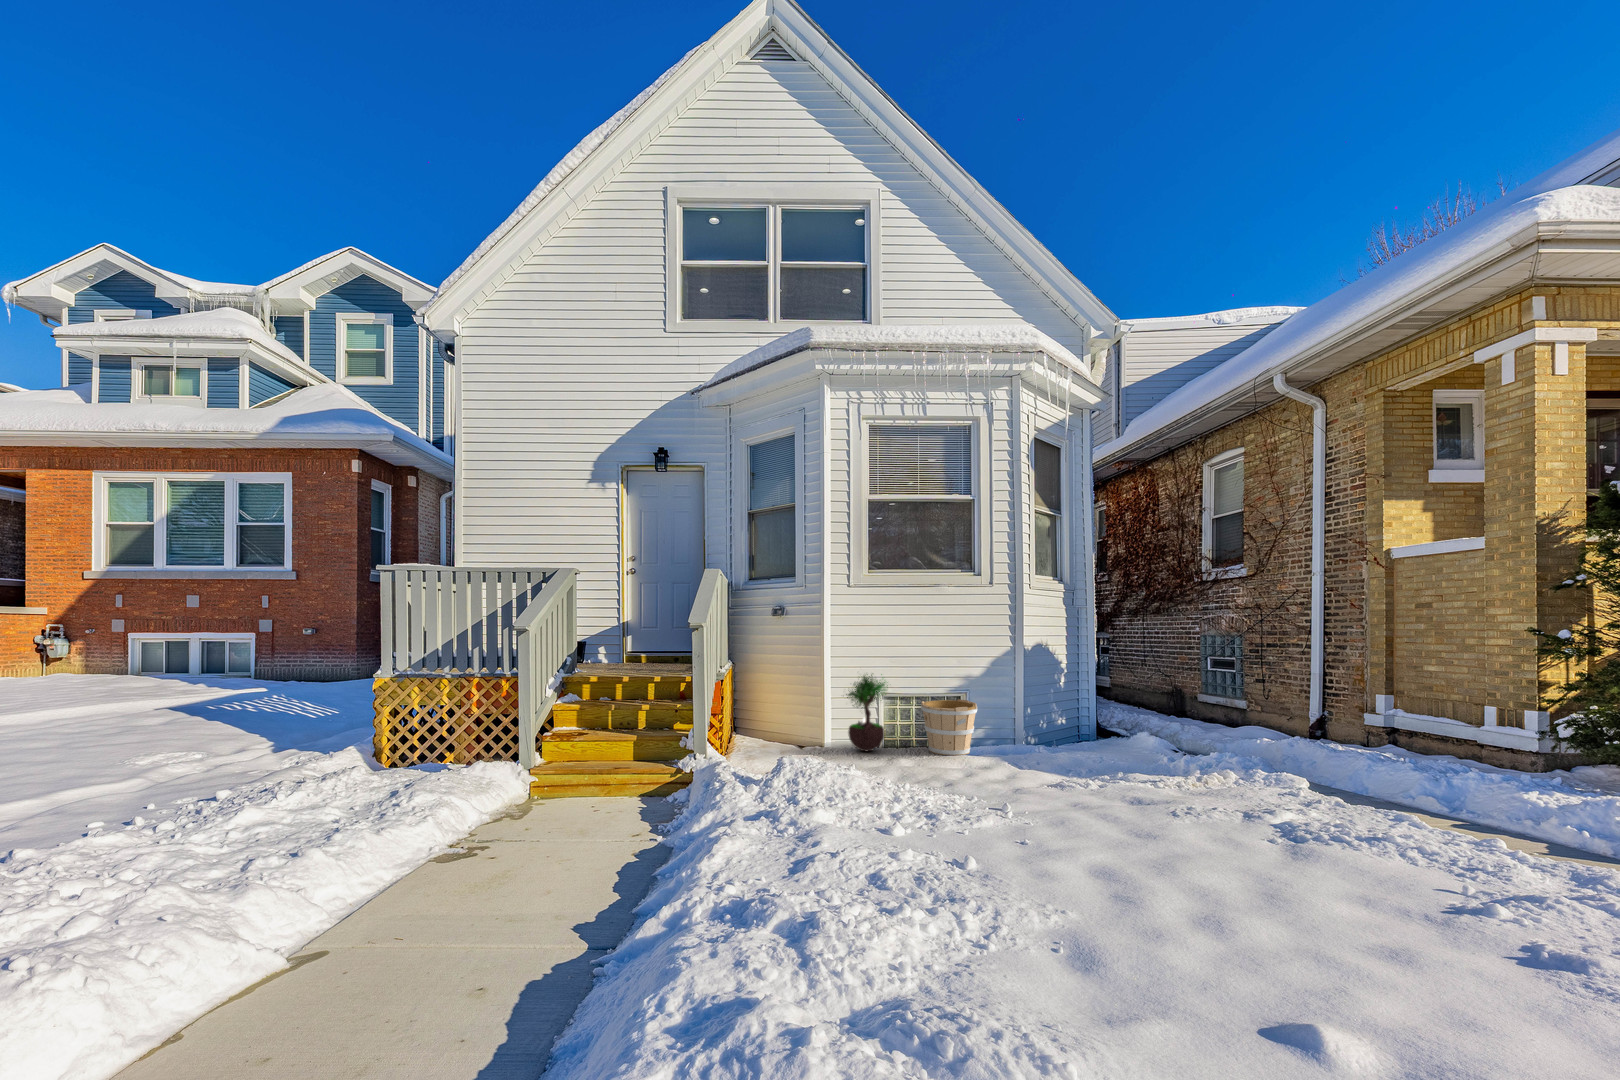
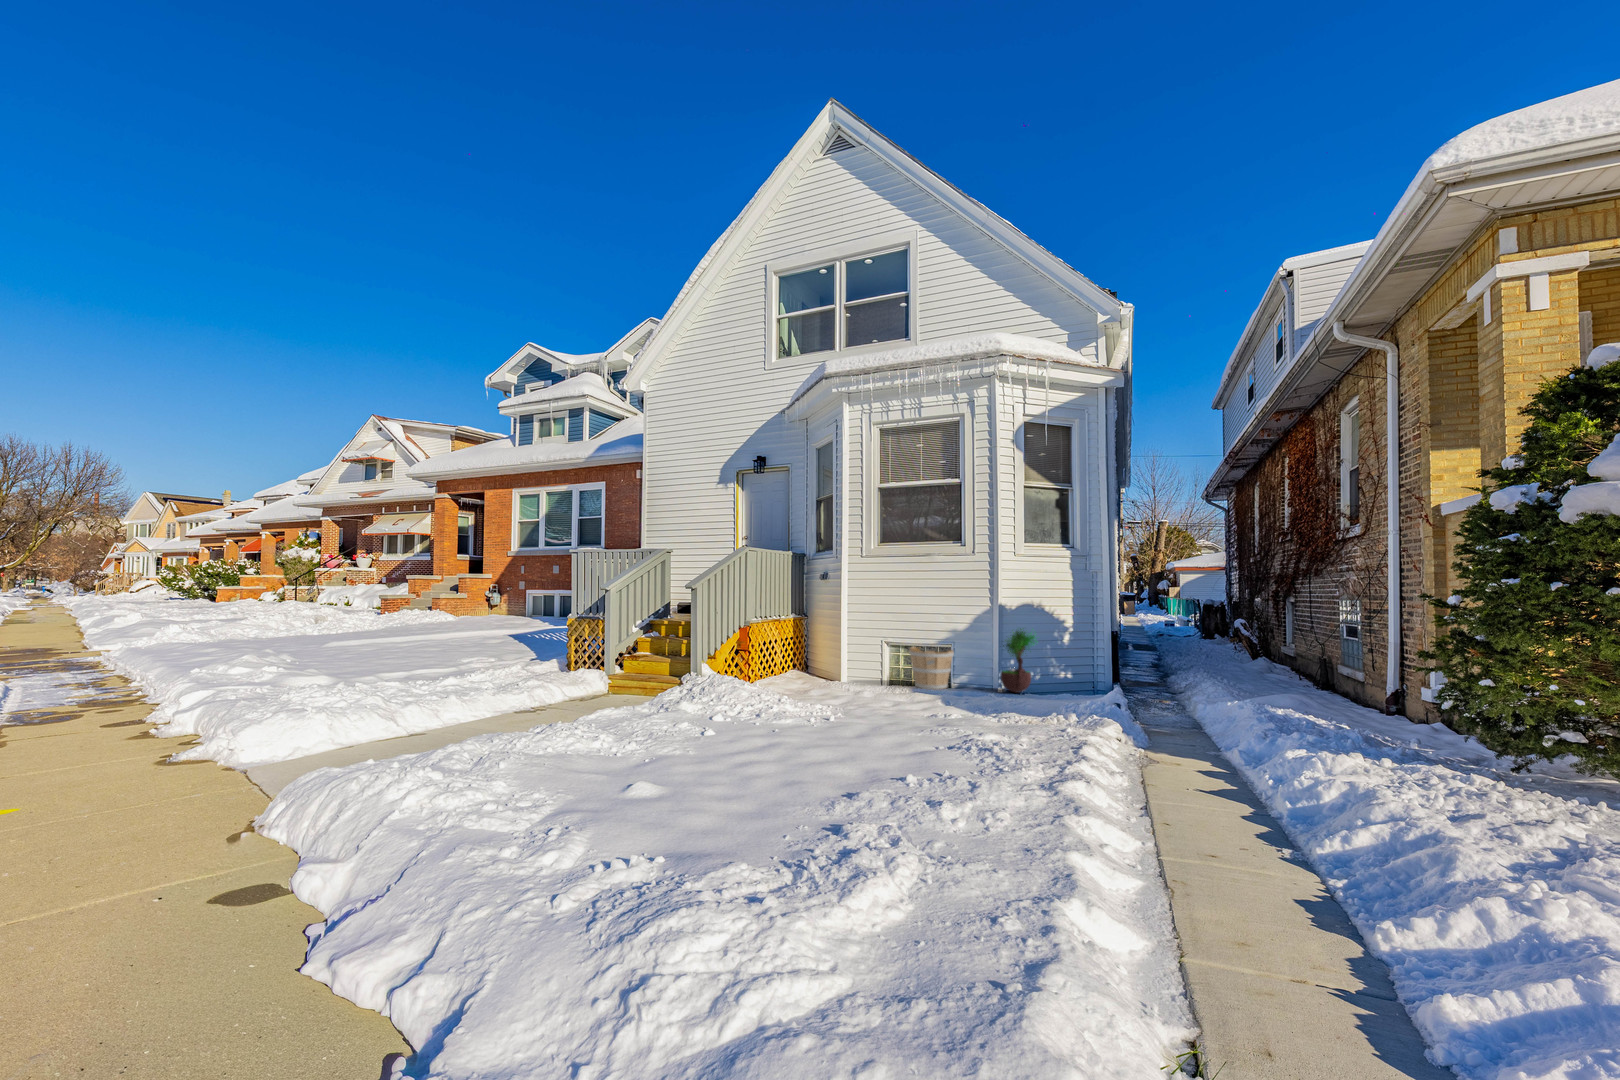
potted tree: present [846,674,888,751] -> present [1000,629,1036,693]

